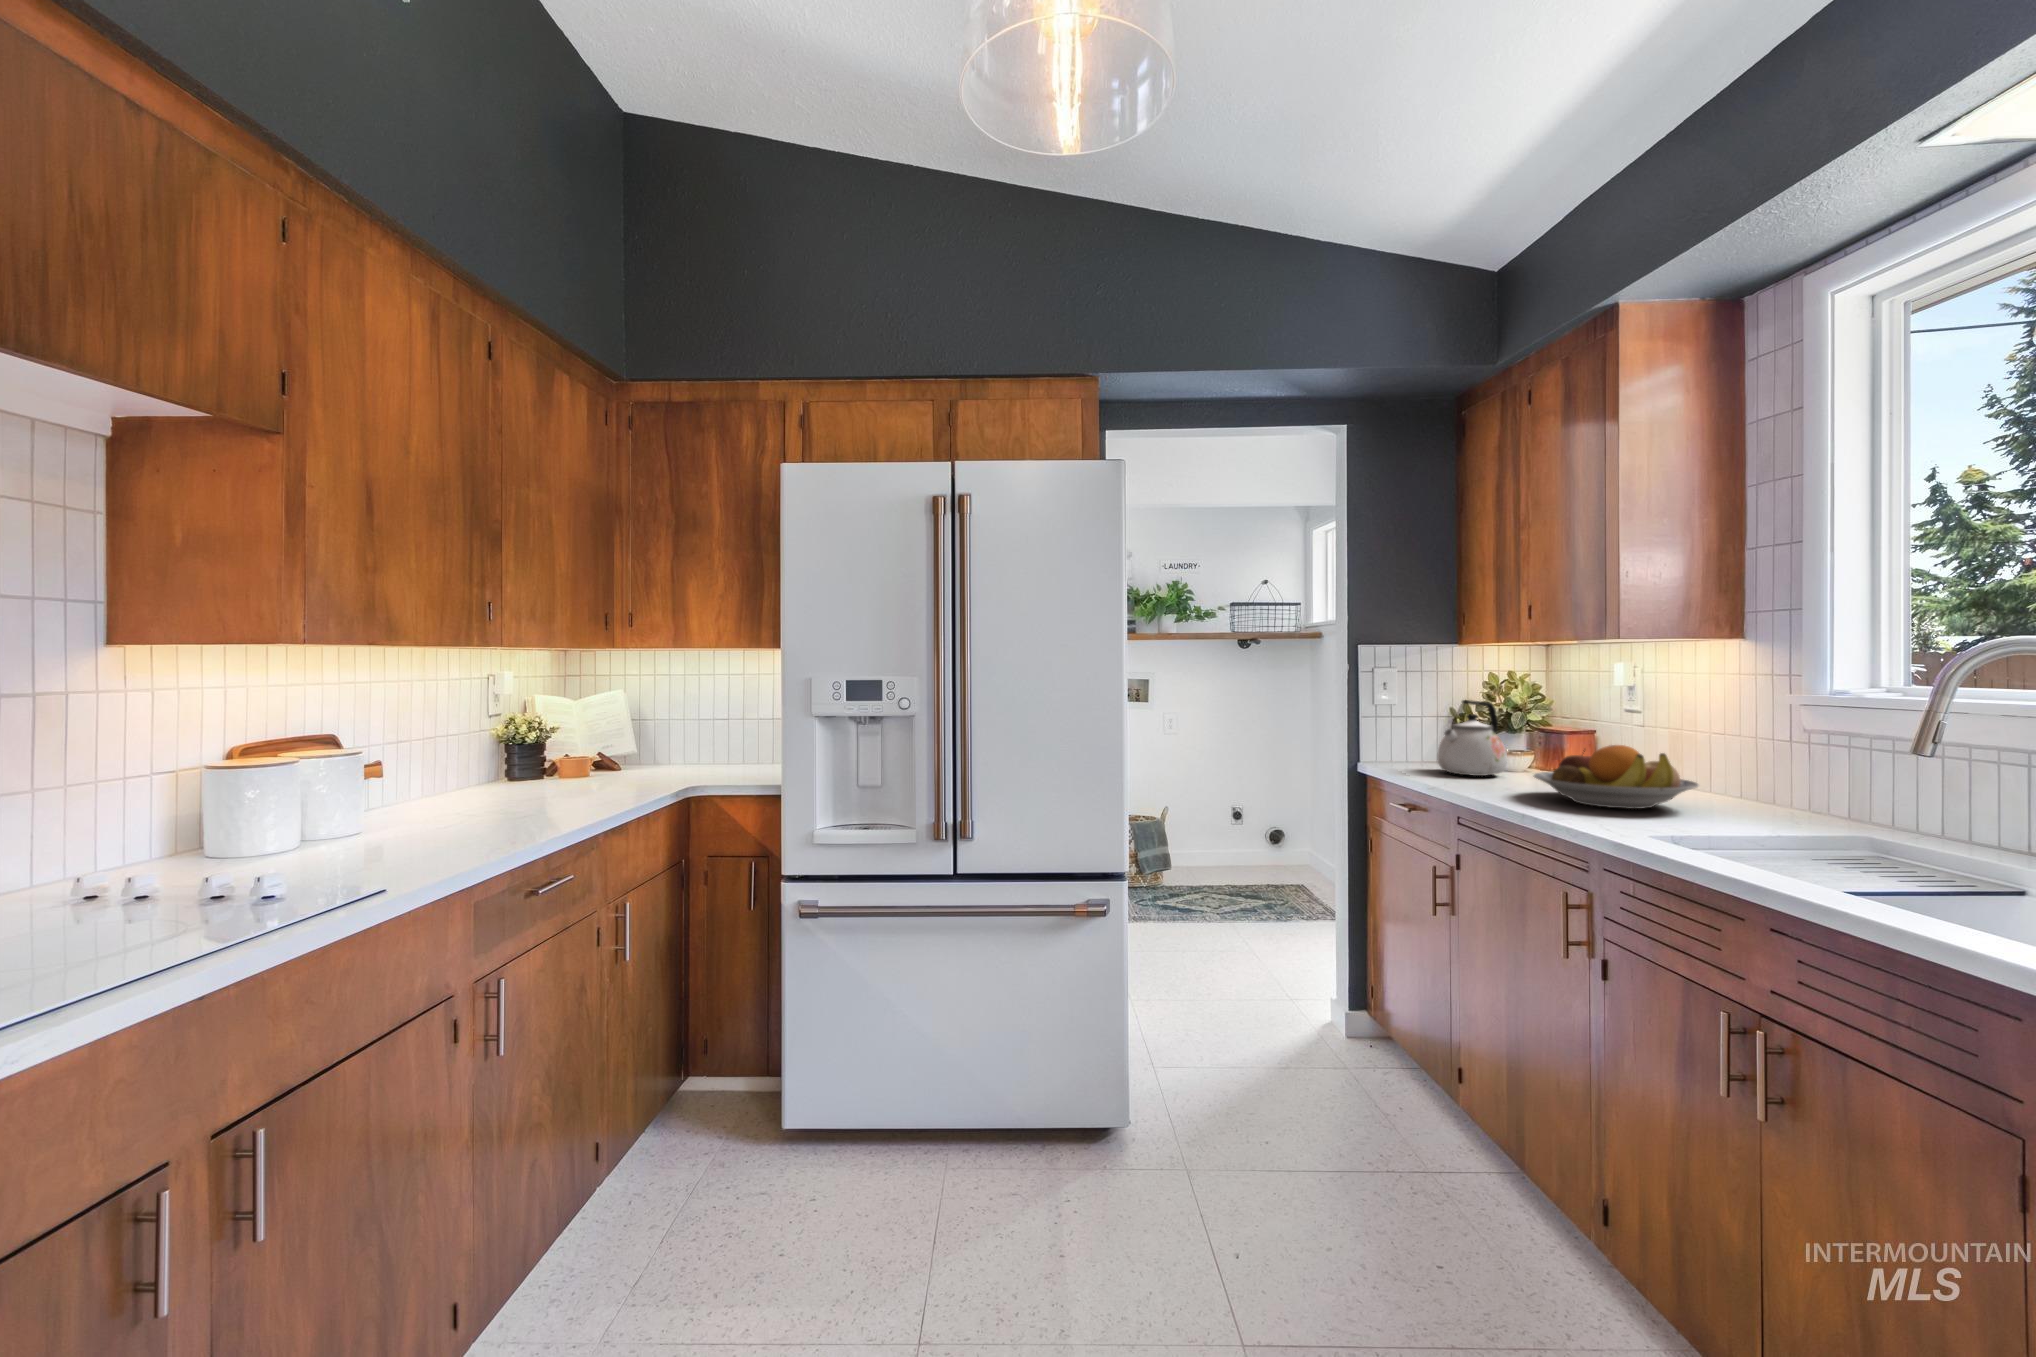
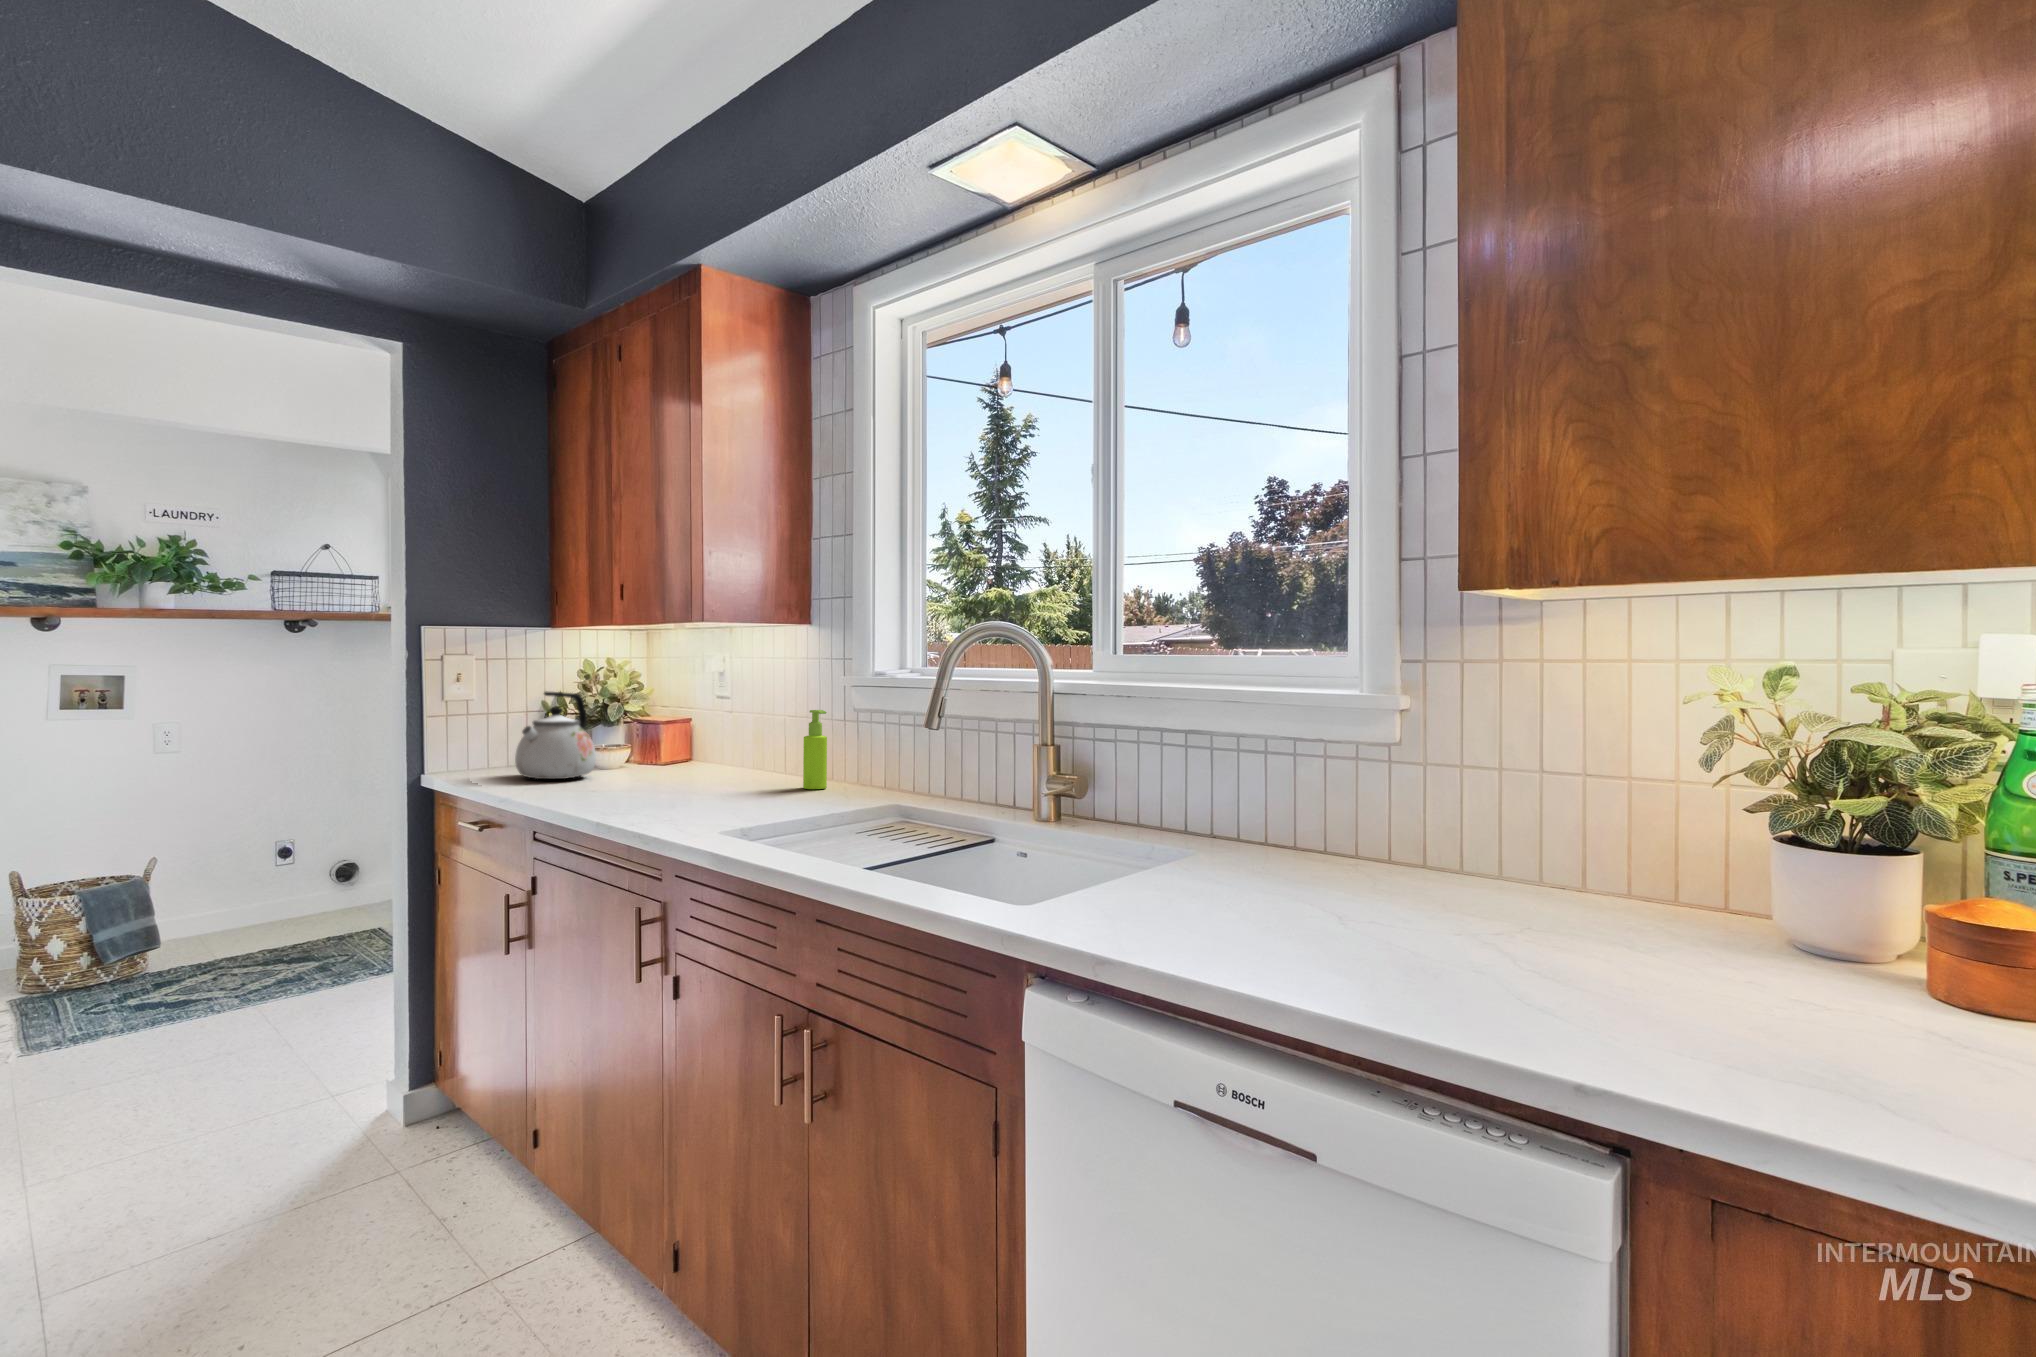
soap dispenser: none [1731,726,1761,807] -> present [803,710,827,789]
fruit bowl: present [1534,745,1699,809] -> none [616,735,775,803]

